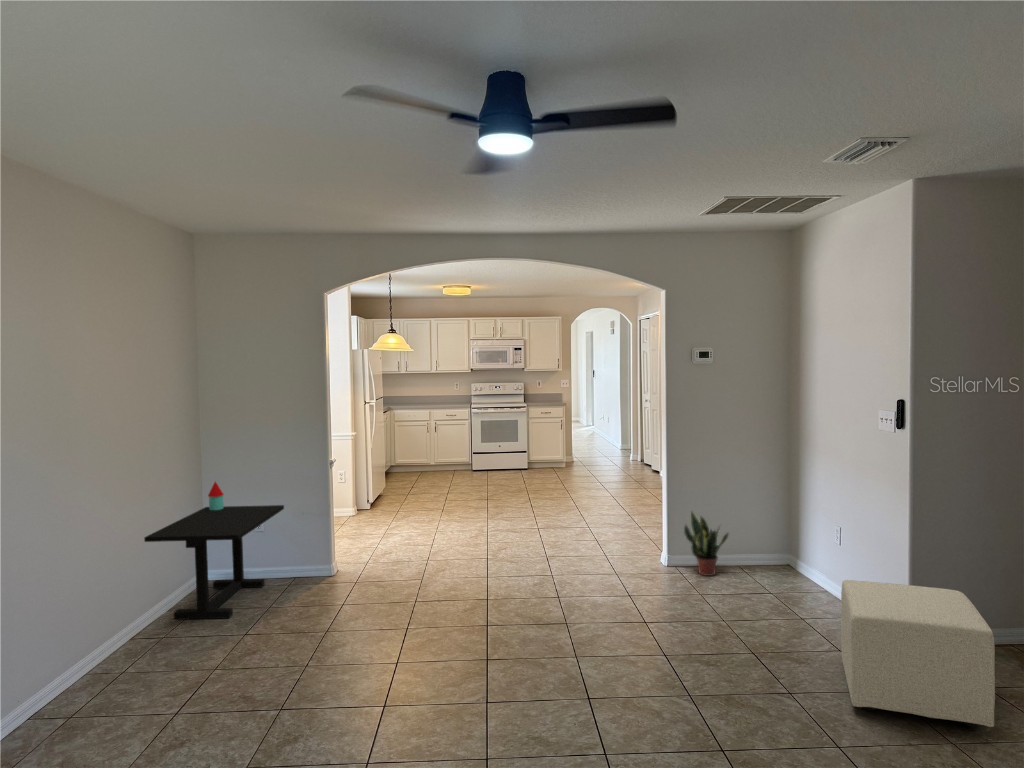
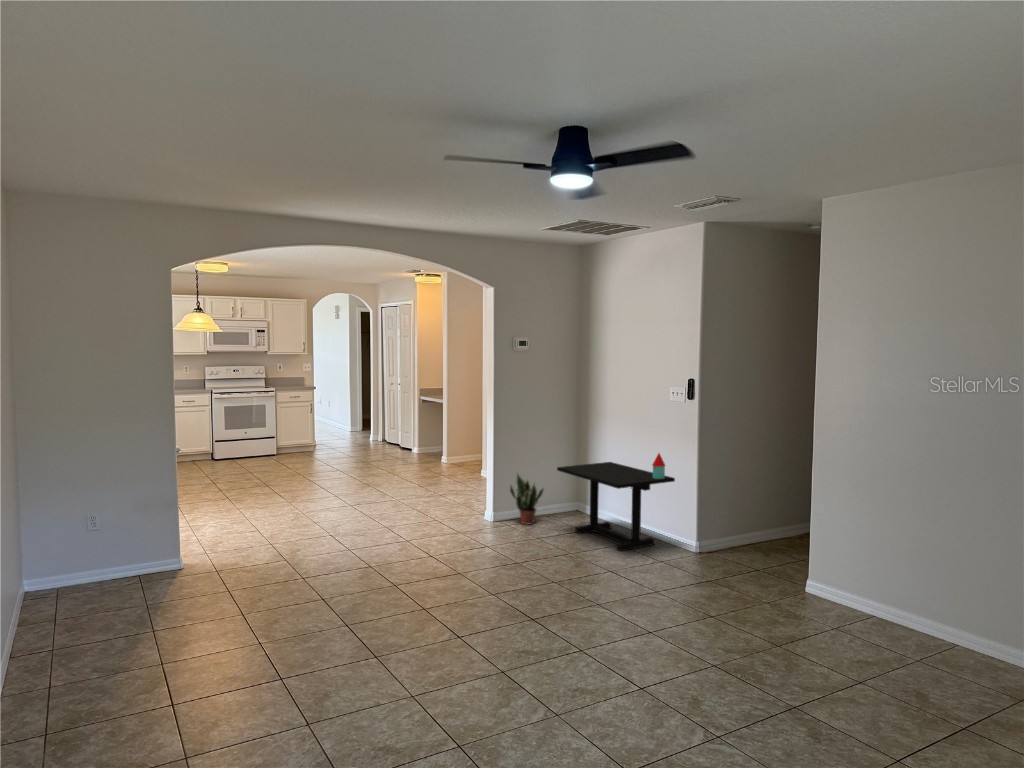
side table: present [144,482,284,620] -> present [557,453,675,551]
ottoman: present [841,580,995,727] -> none [662,503,765,584]

